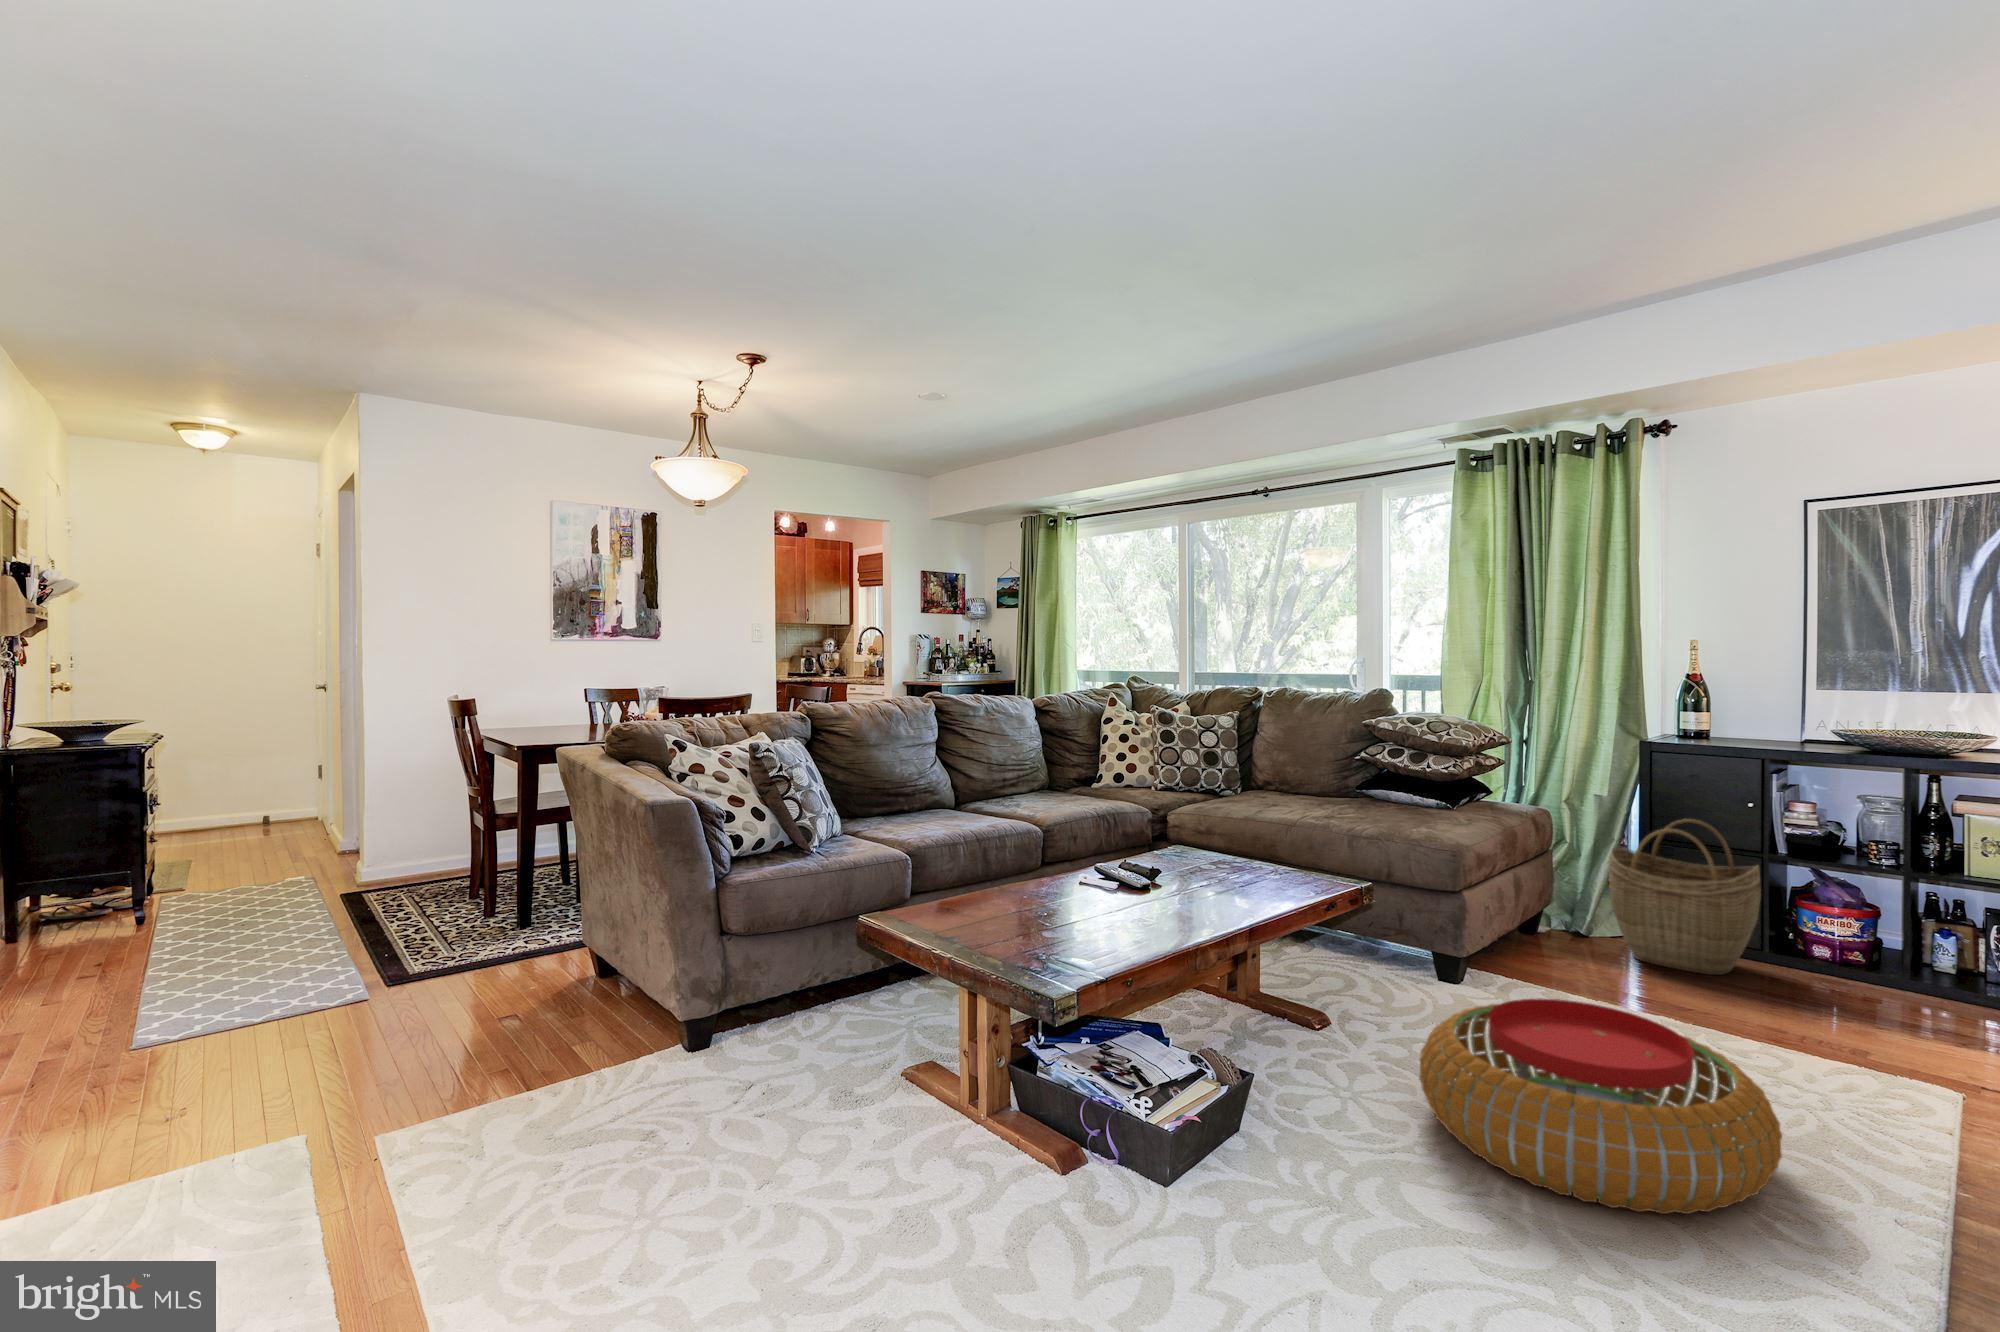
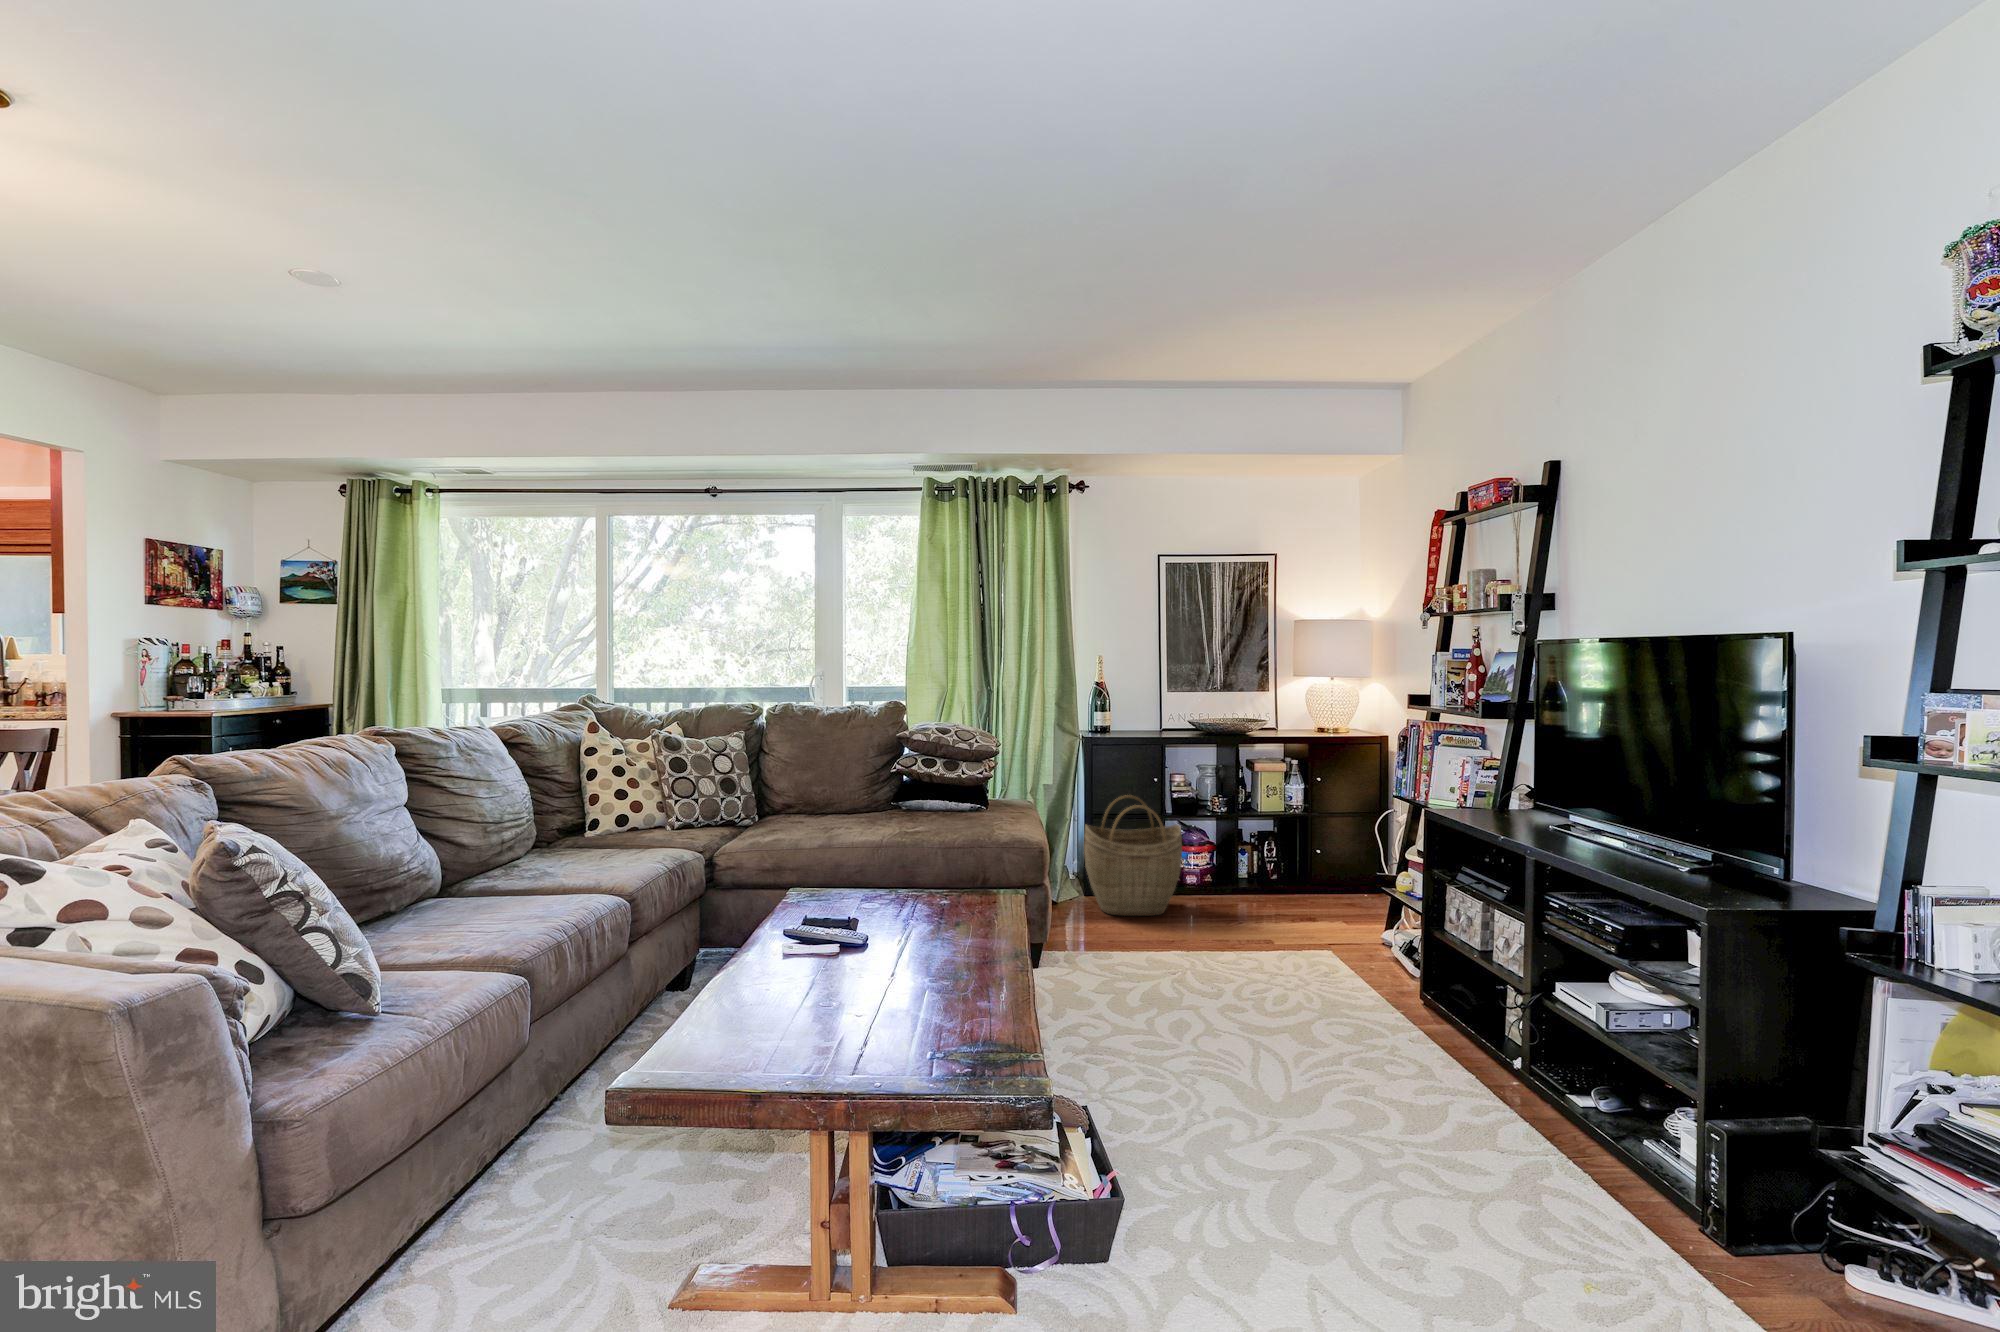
pouf: present [1419,999,1782,1214] -> none [1171,973,1467,1169]

